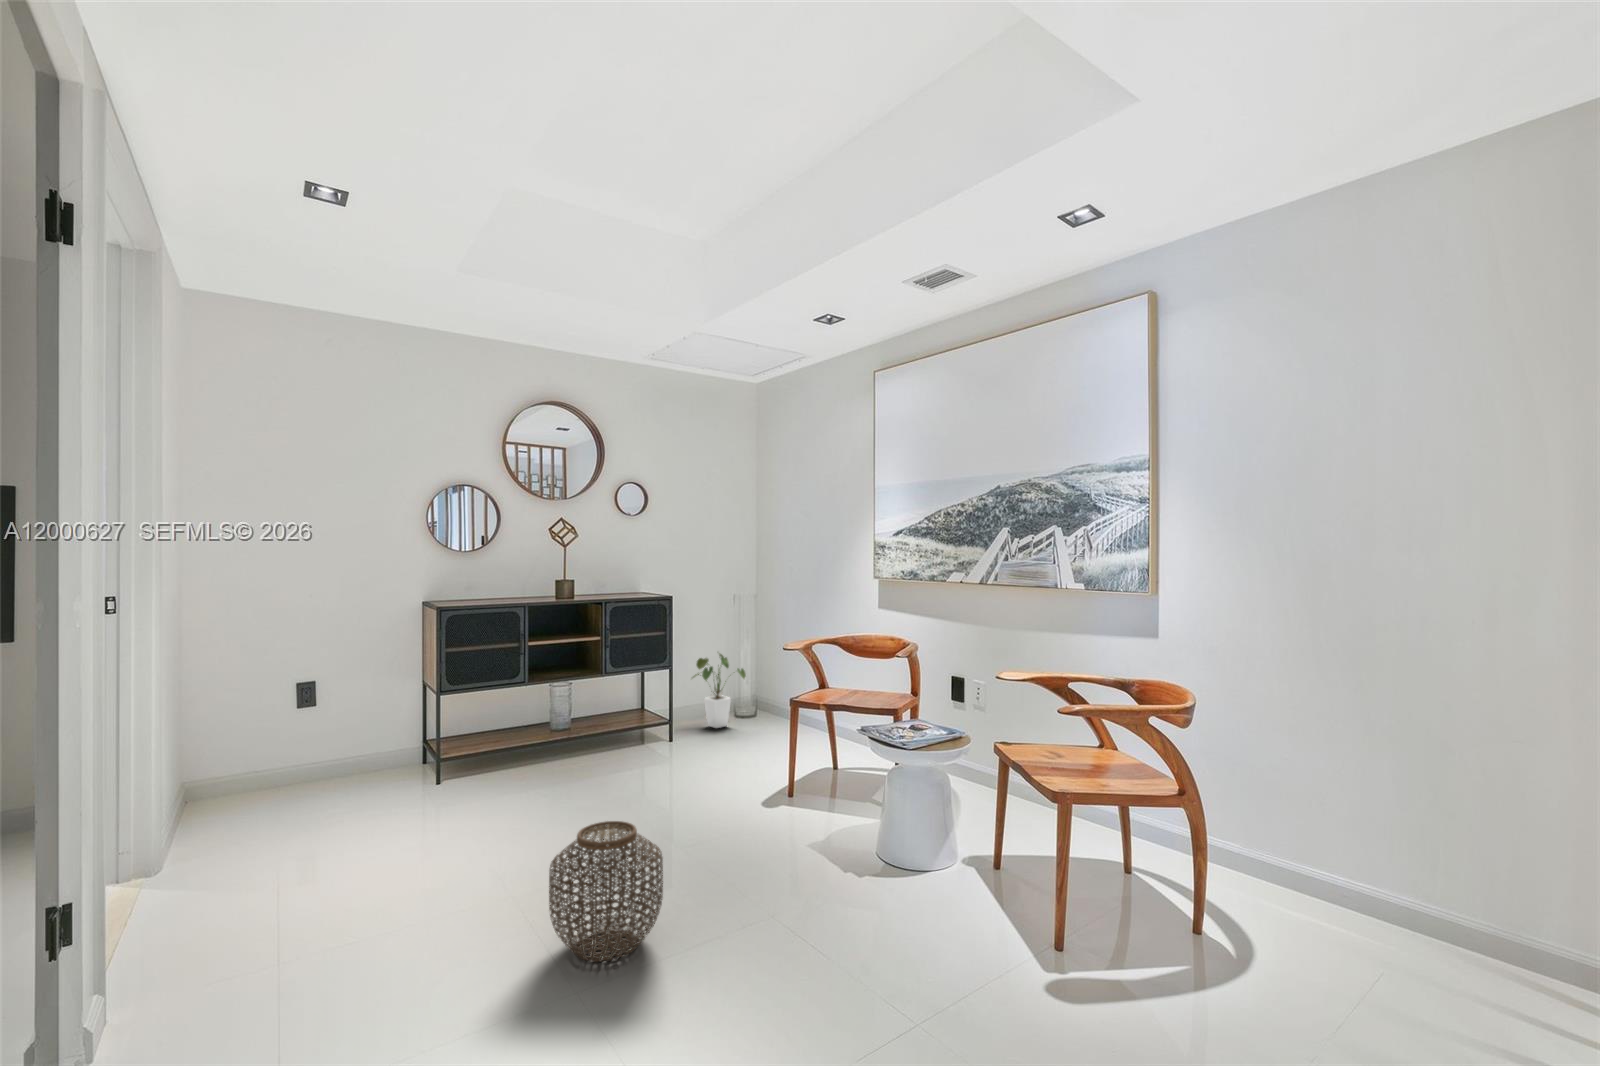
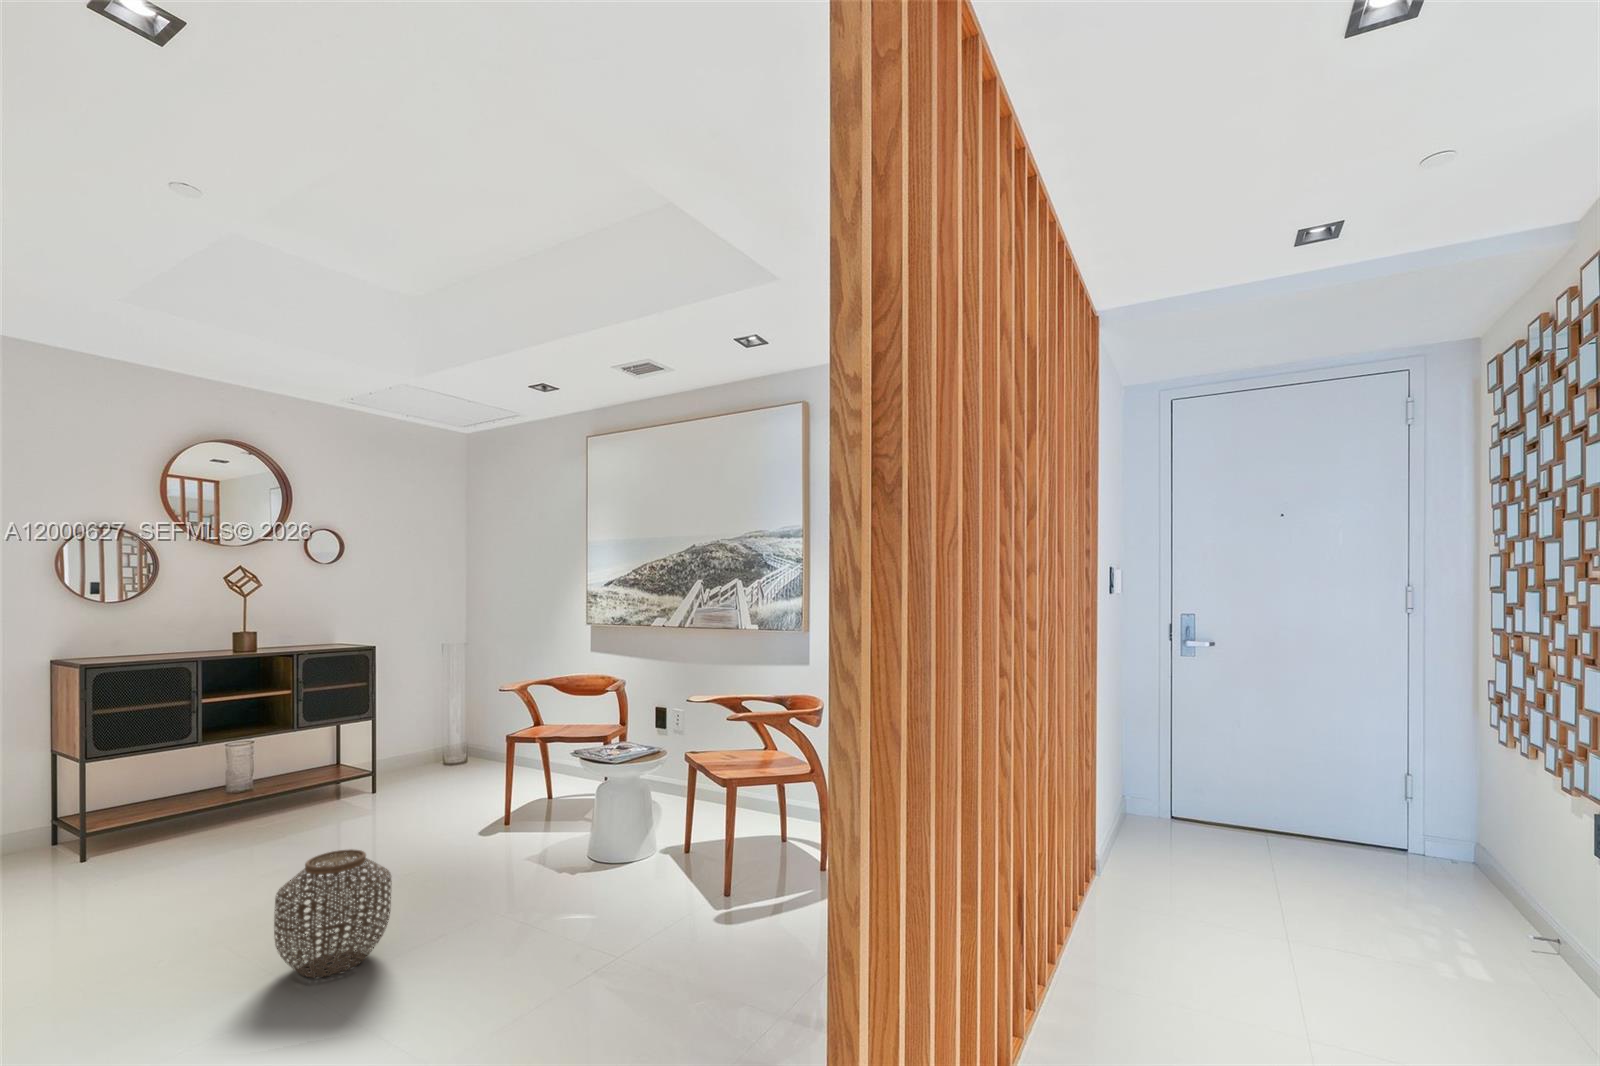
house plant: present [693,653,746,728] -> none [389,701,452,778]

